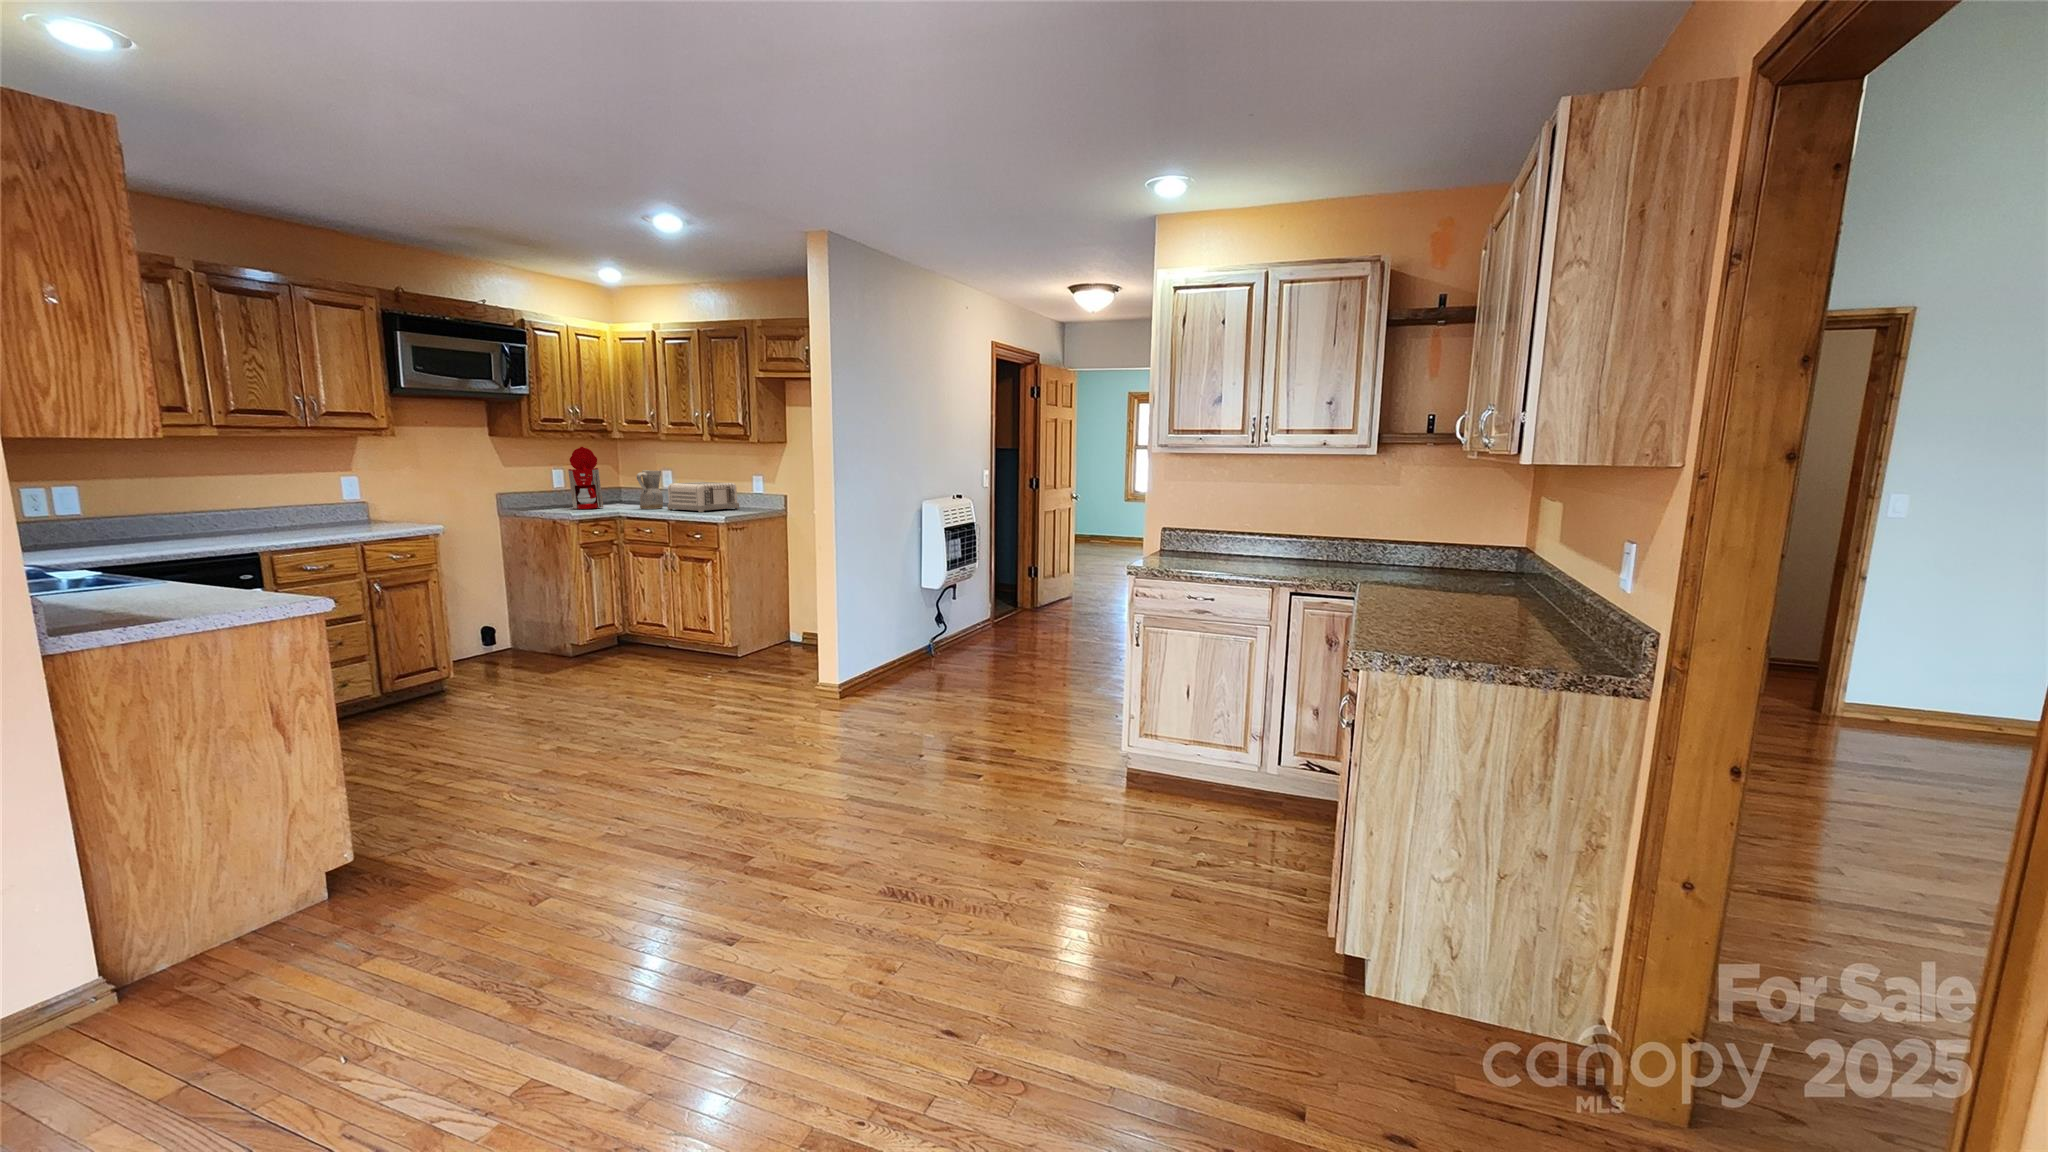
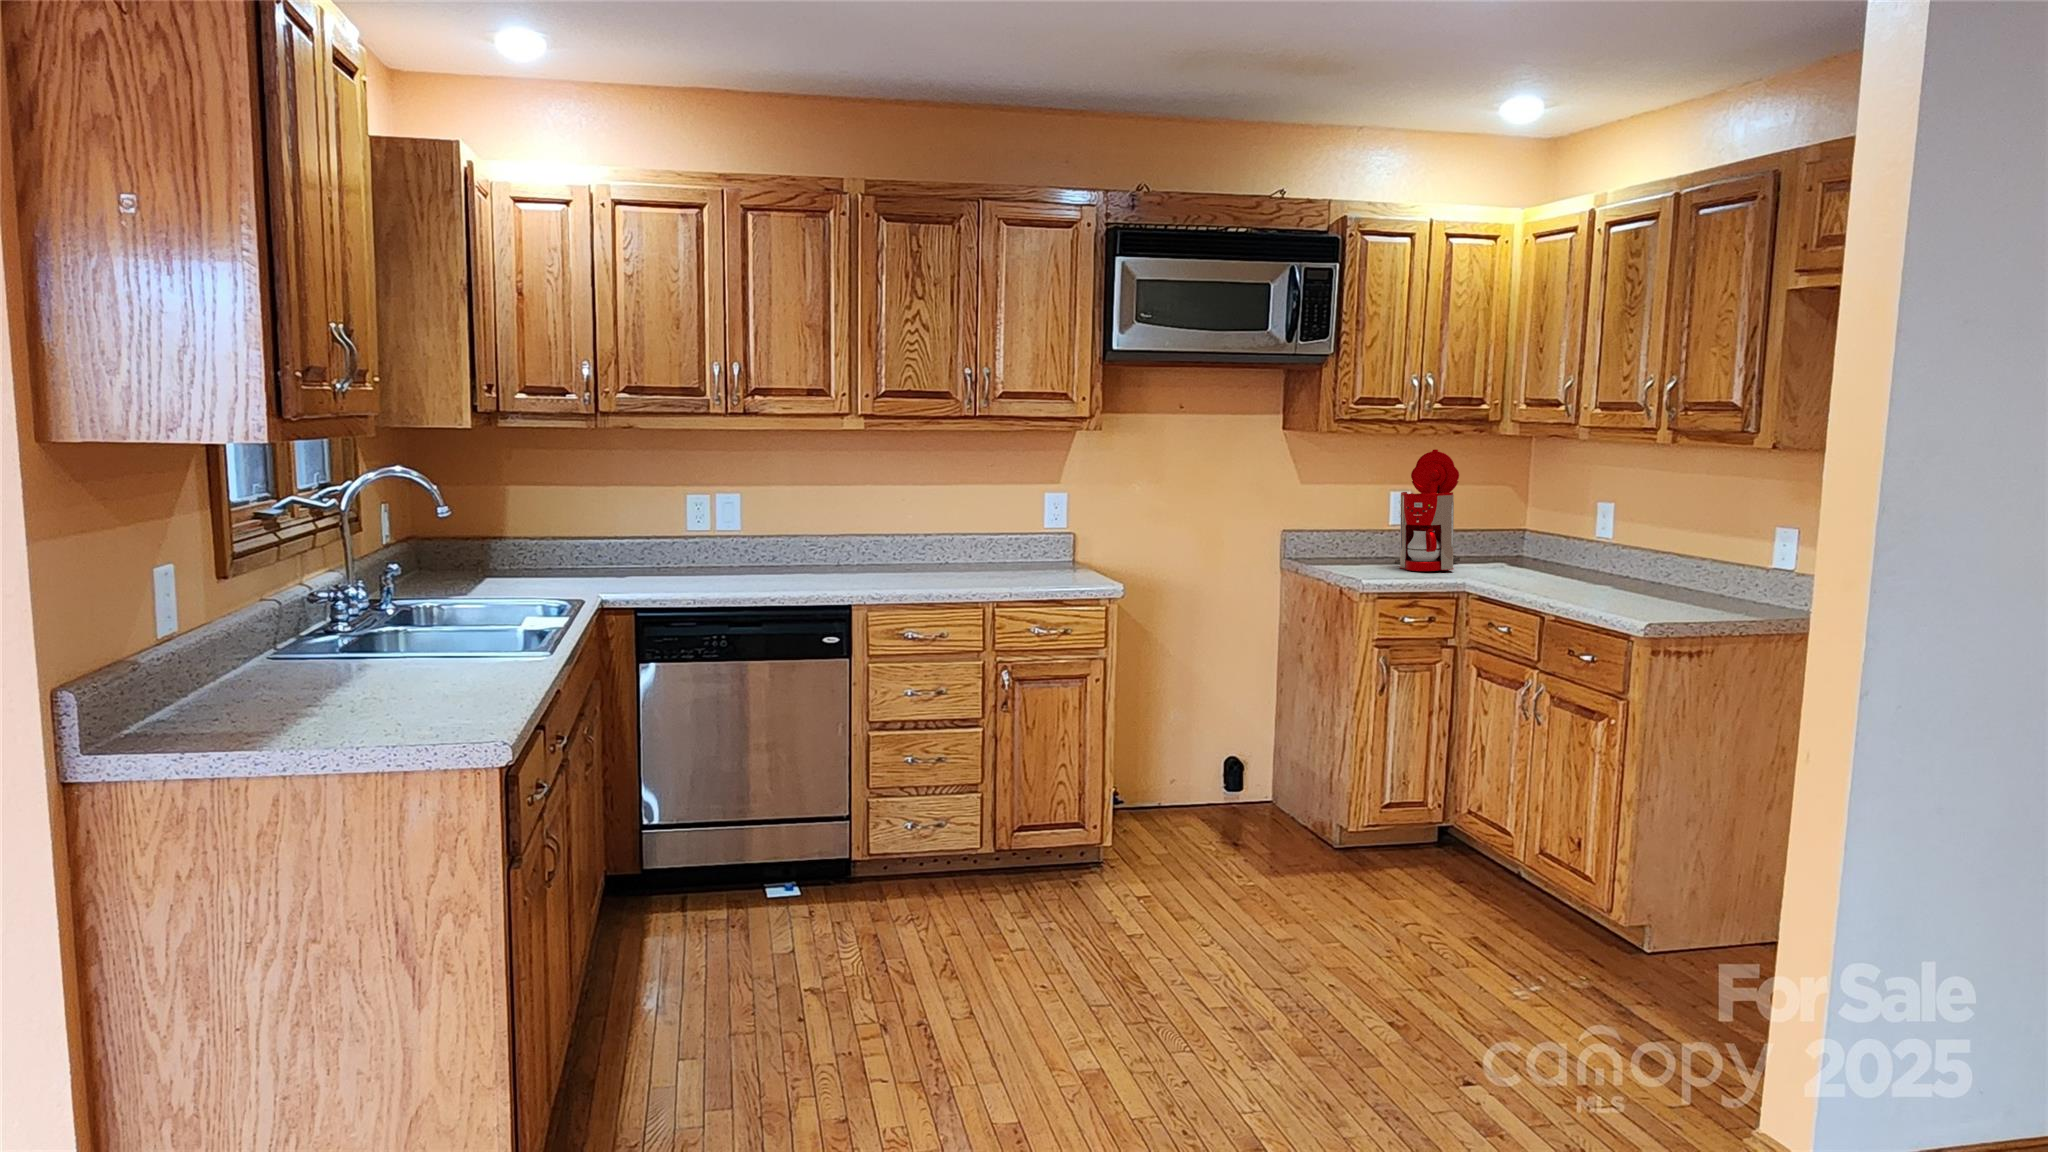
ceramic pitcher: present [637,470,663,509] -> none [1509,502,1567,586]
toaster: present [667,482,739,512] -> none [1554,536,1717,611]

